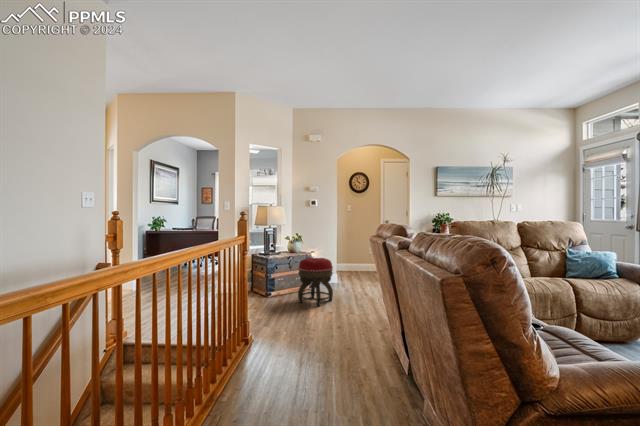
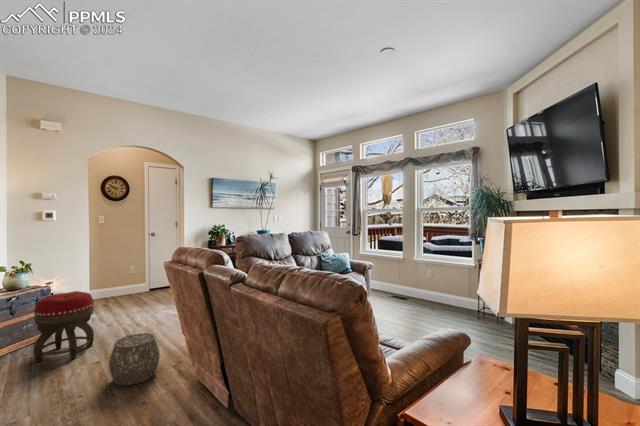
woven basket: none [333,295,369,333] -> present [109,333,160,386]

